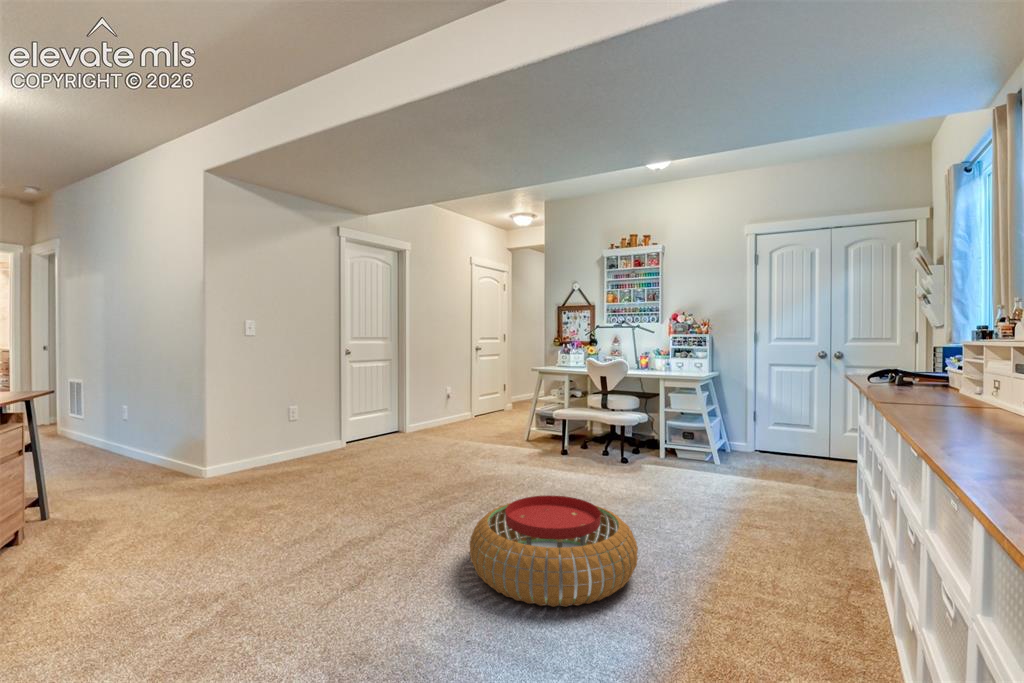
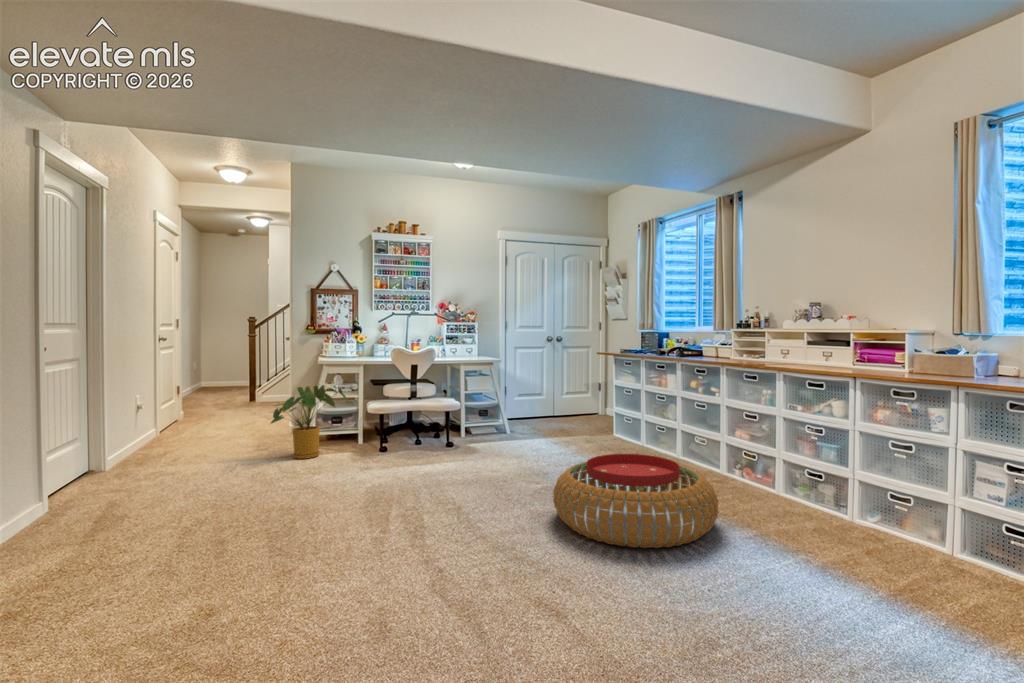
house plant: none [490,389,551,447] -> present [271,385,348,459]

